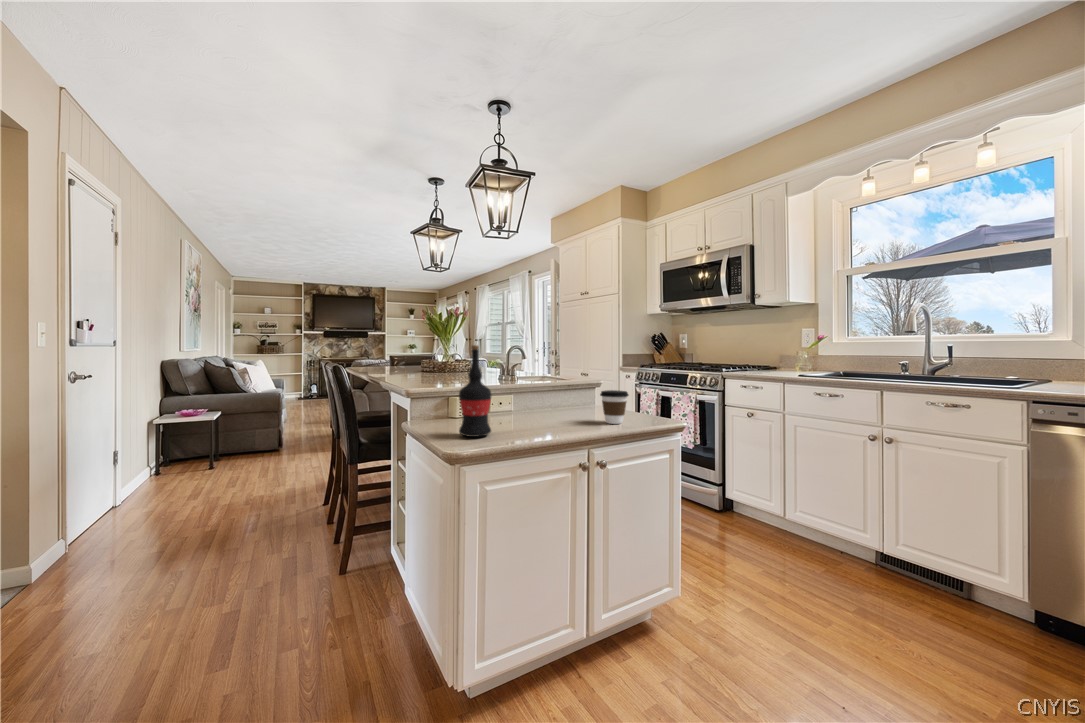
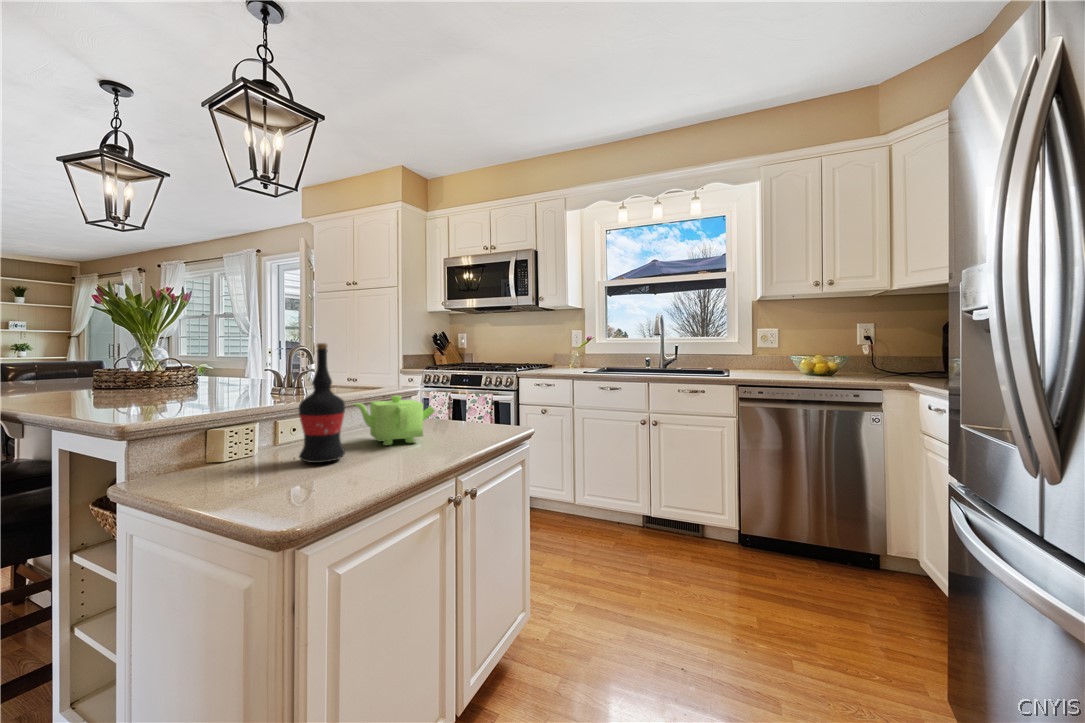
teapot: none [508,389,577,430] -> present [354,396,435,445]
coffee cup: present [600,390,628,424] -> none [451,393,482,430]

